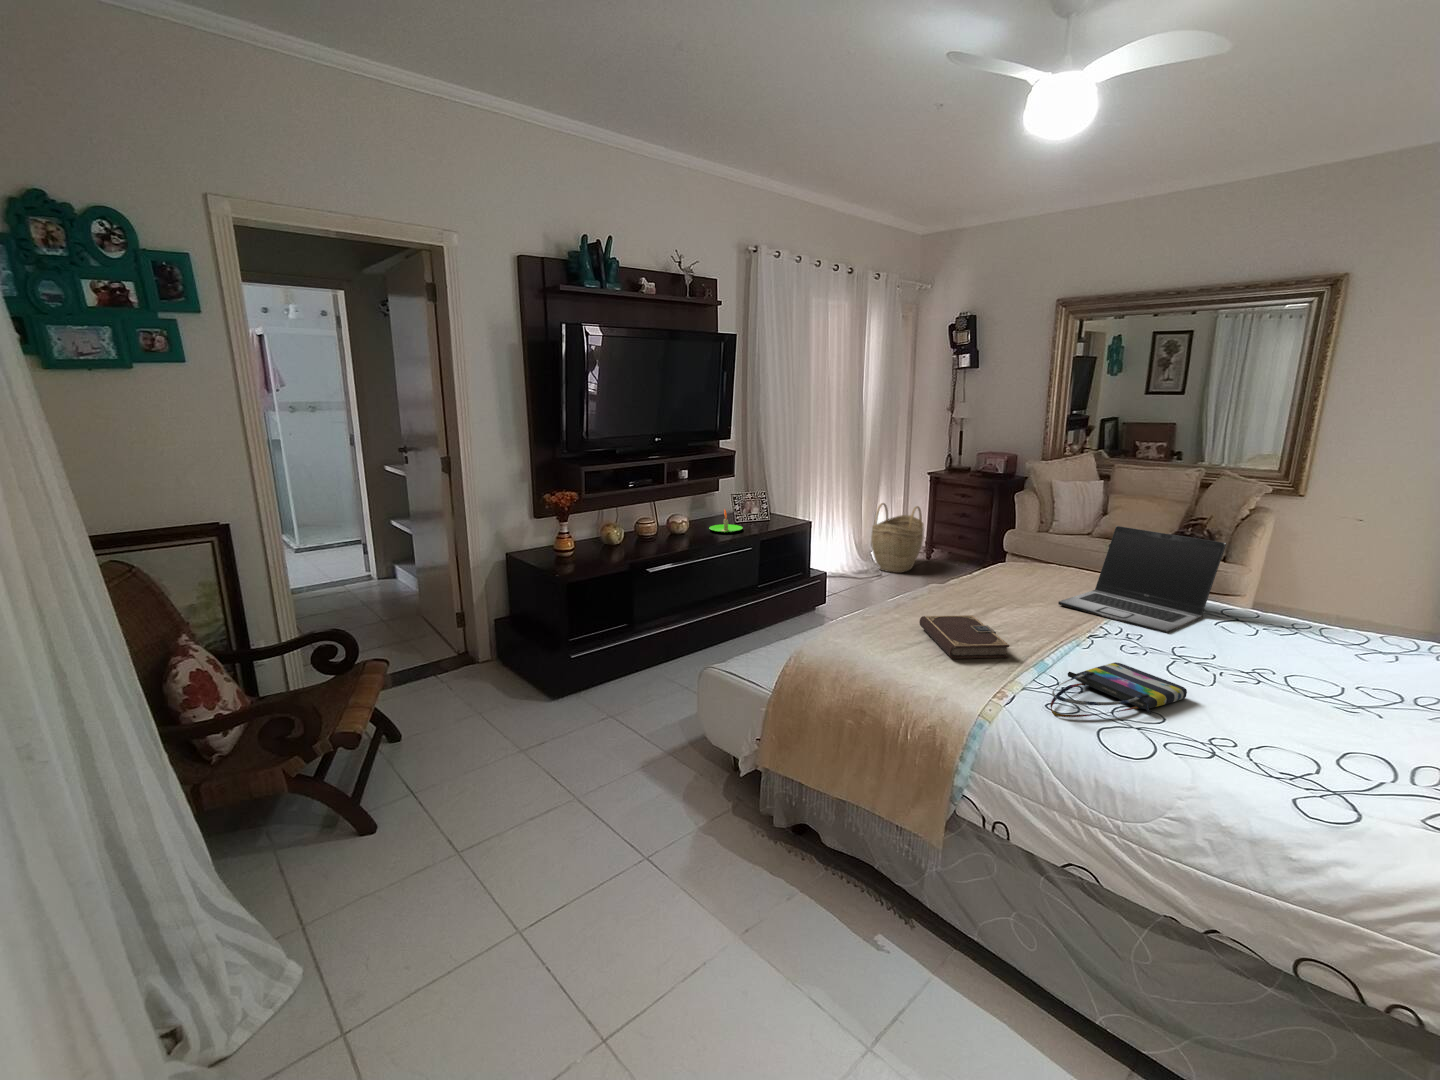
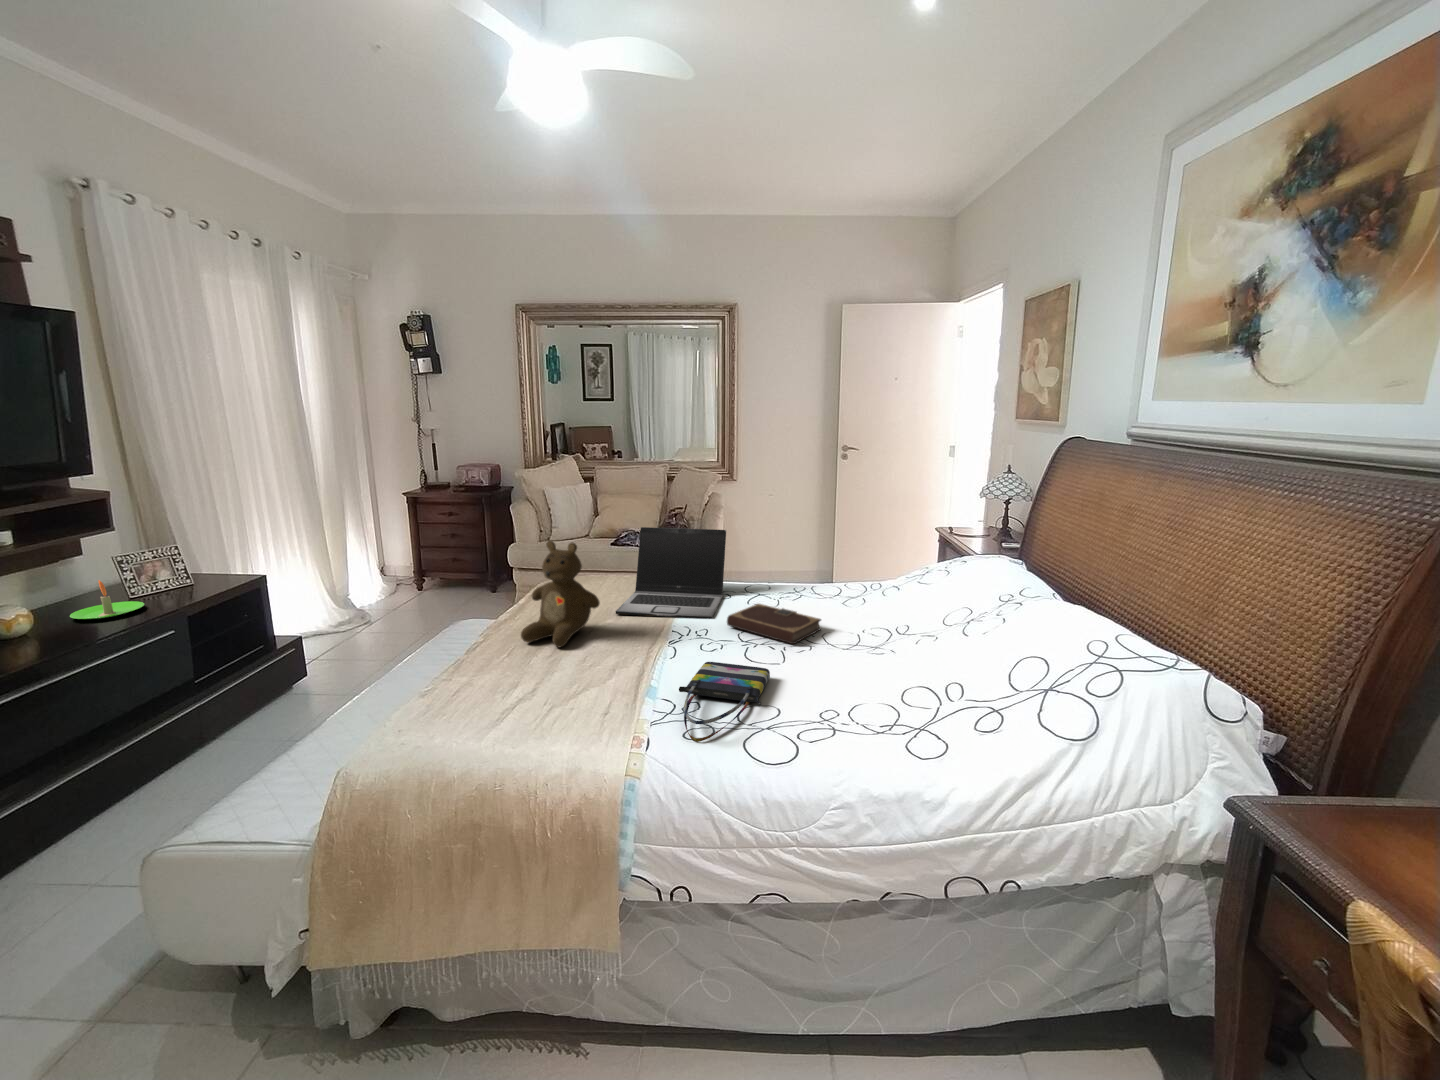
woven basket: present [871,503,924,573] -> none [349,531,415,614]
teddy bear: none [956,521,1034,616] -> present [521,540,600,647]
notebook: present [919,615,1010,659] -> present [727,604,821,644]

